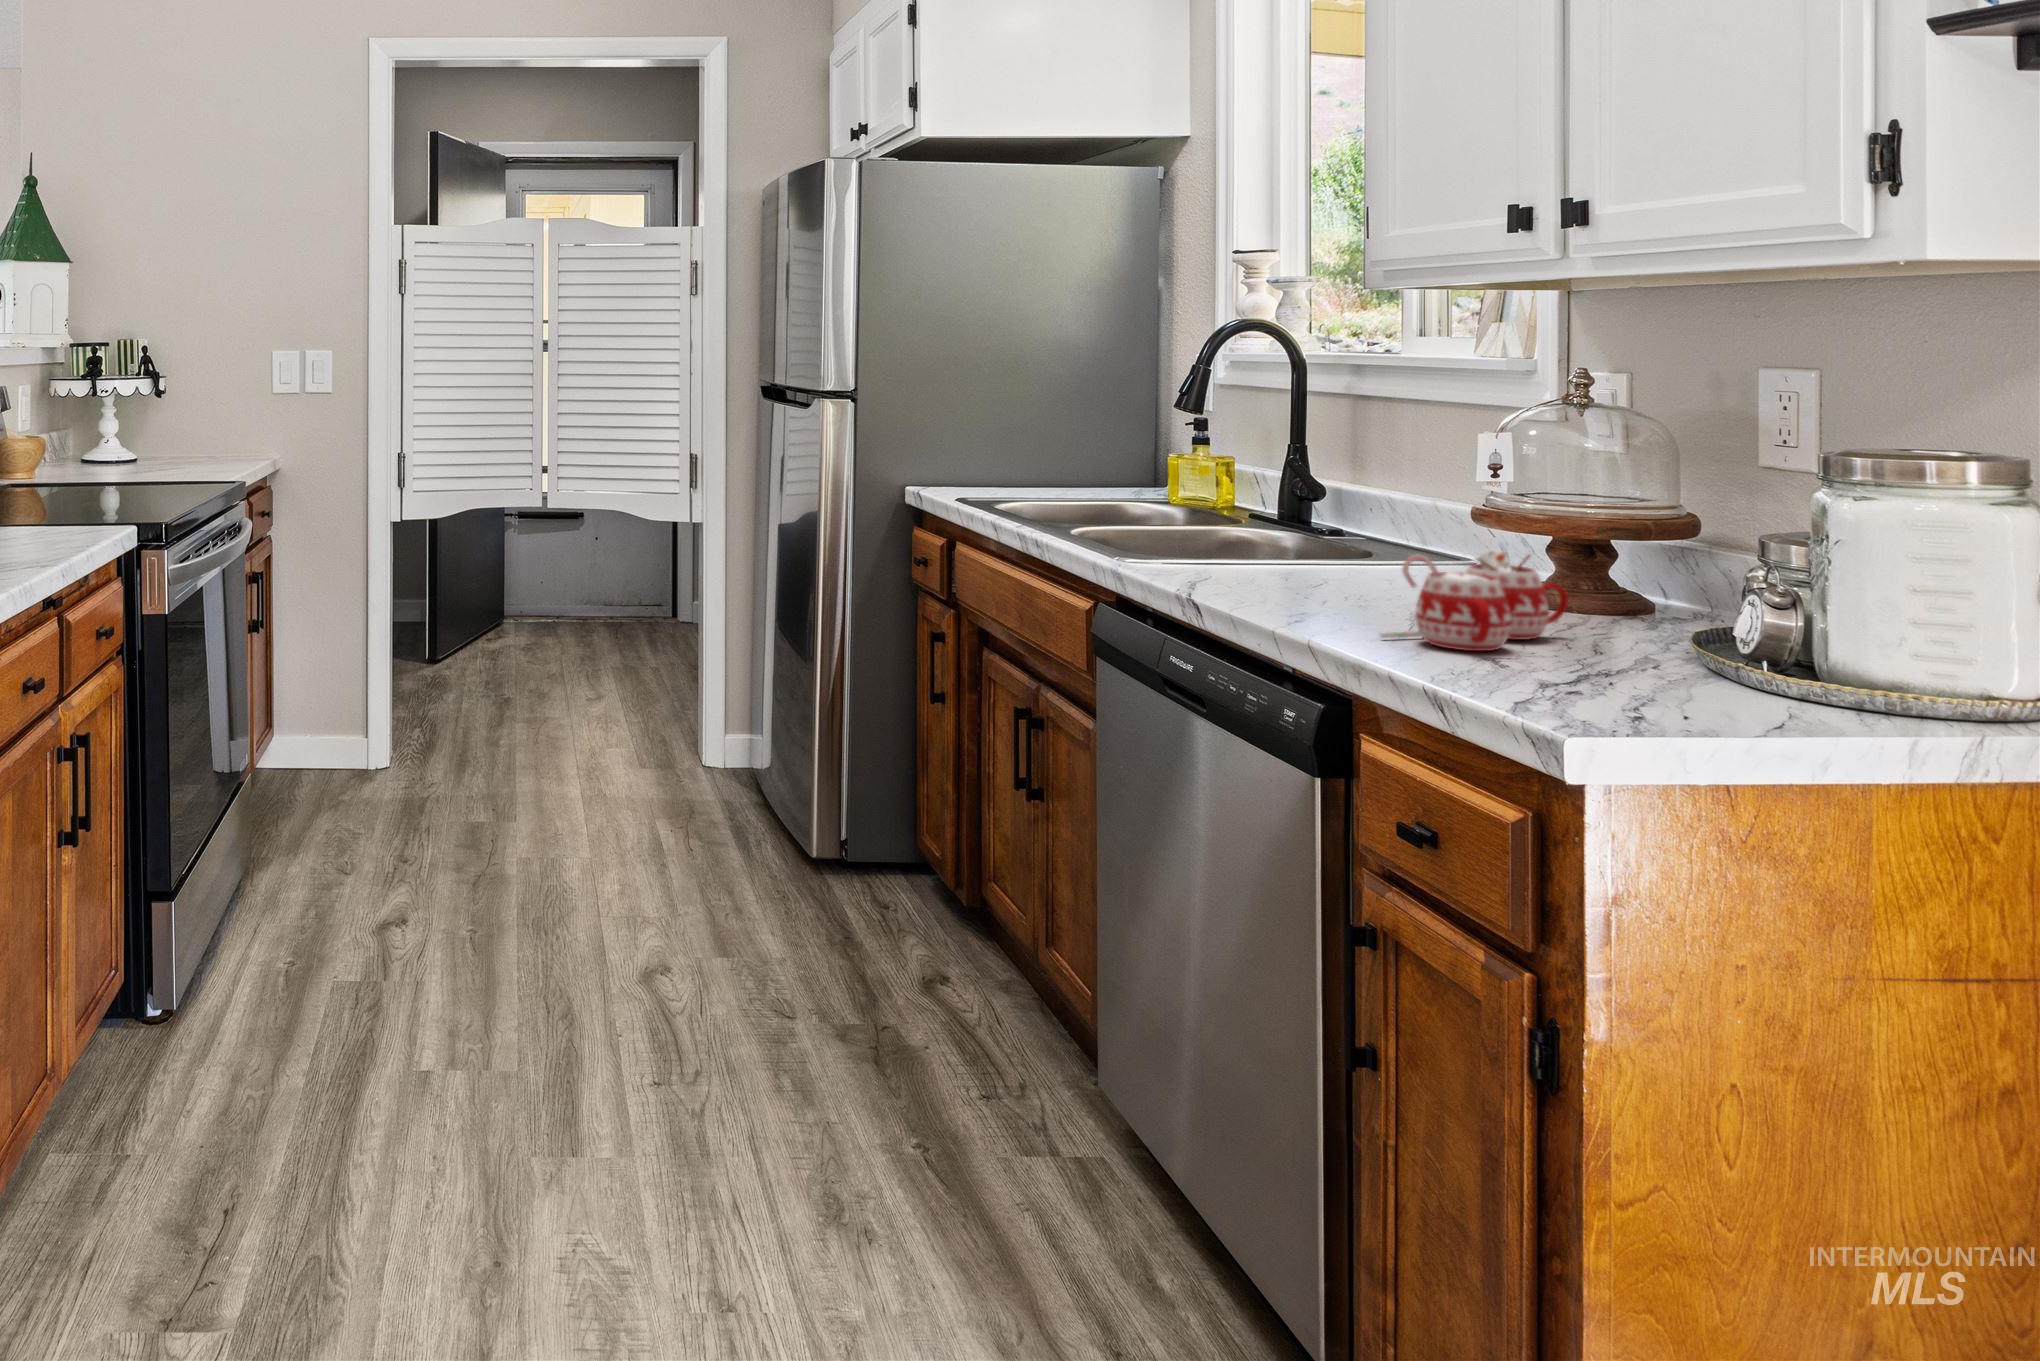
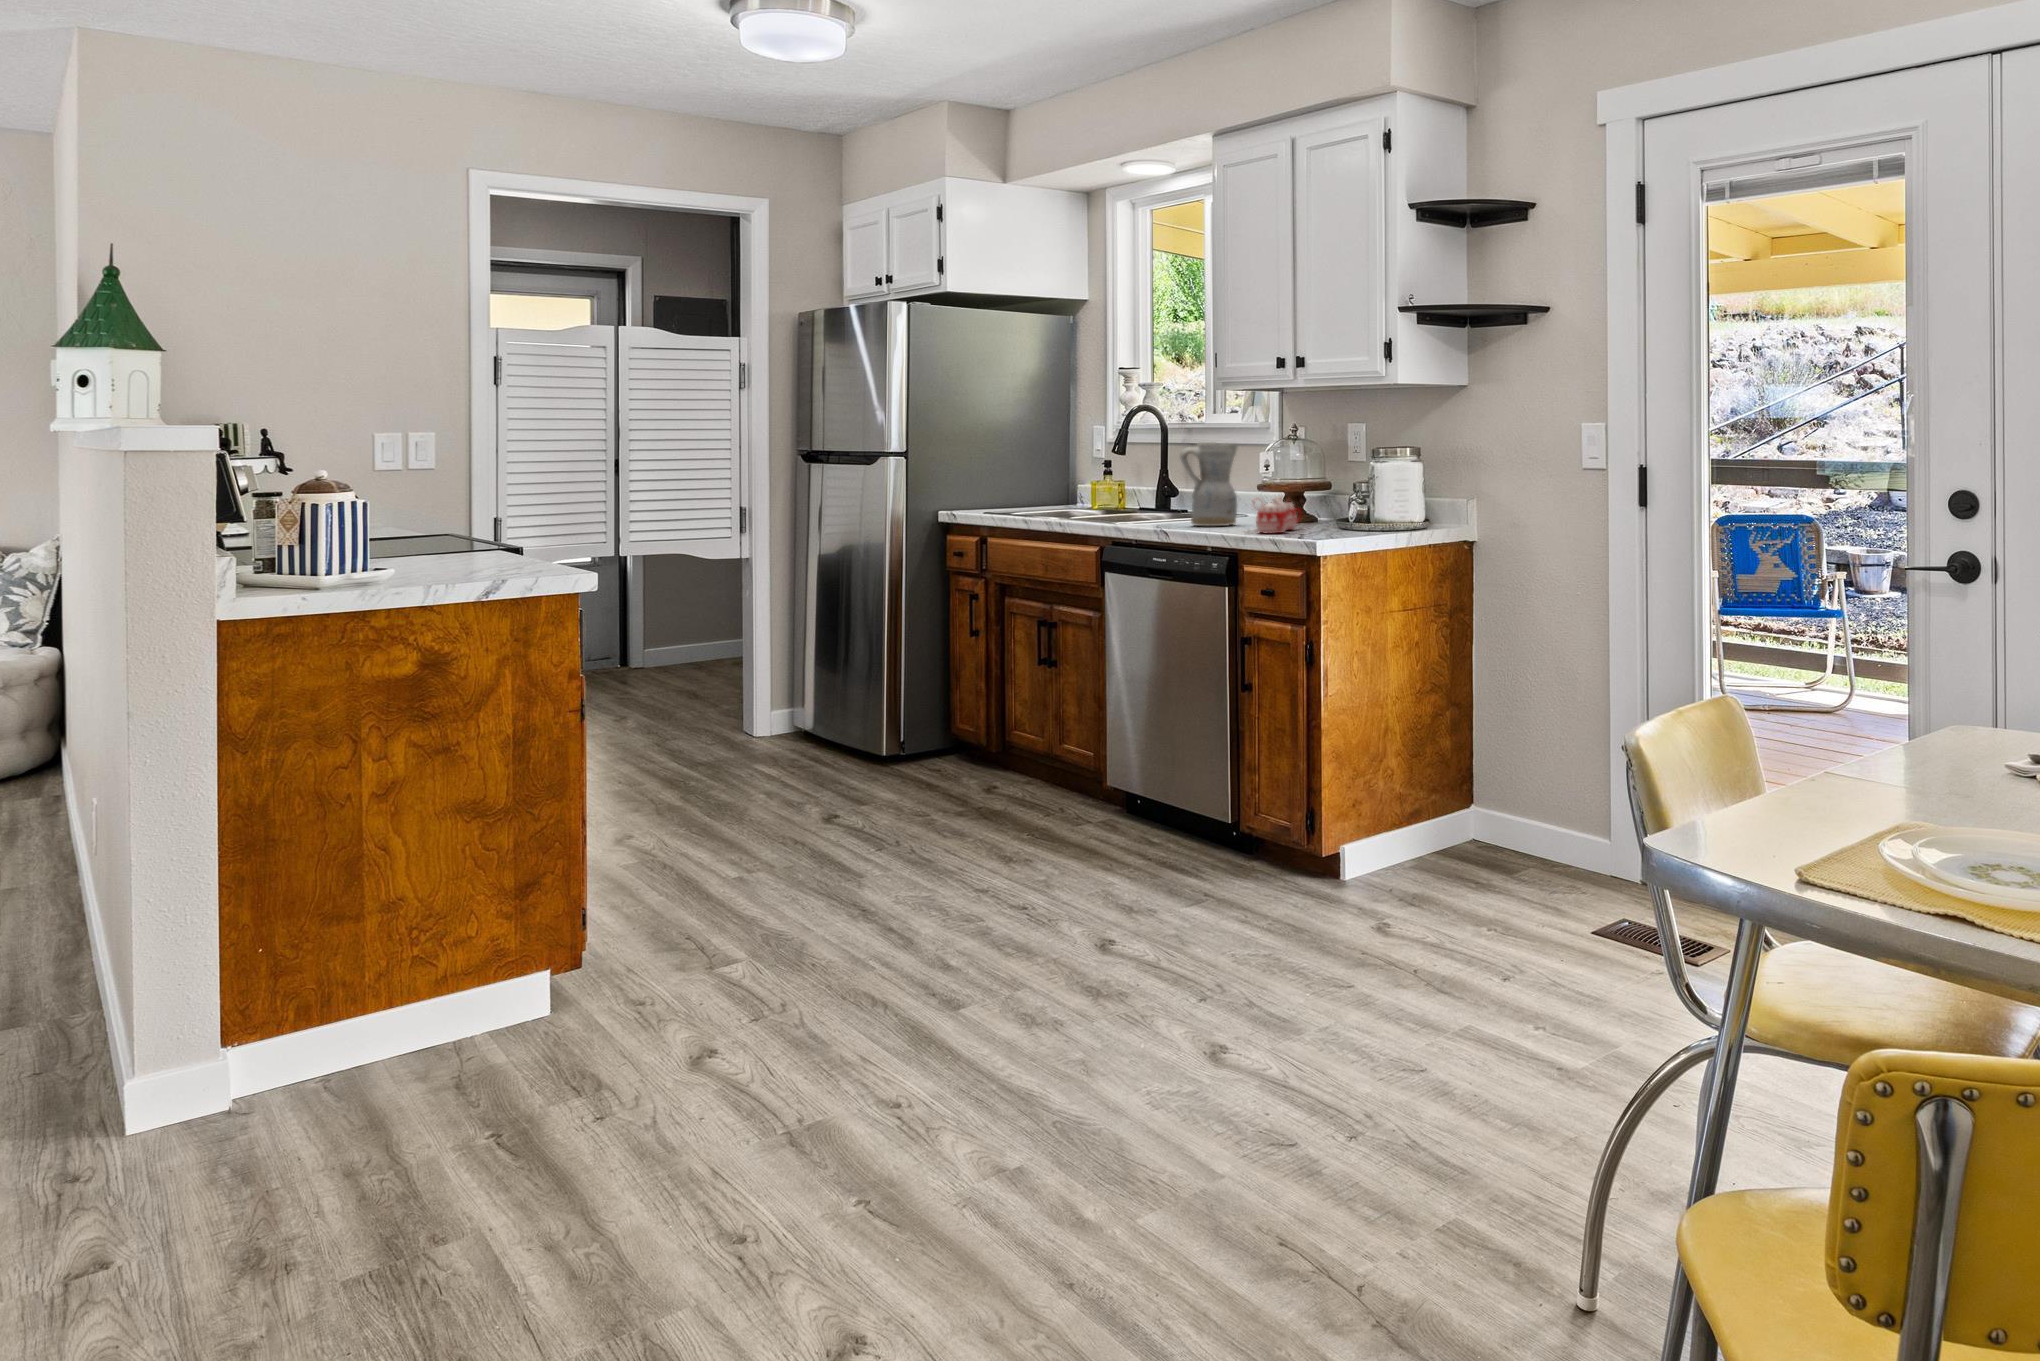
ceramic pitcher: none [1265,404,1411,596] -> present [1180,442,1237,526]

